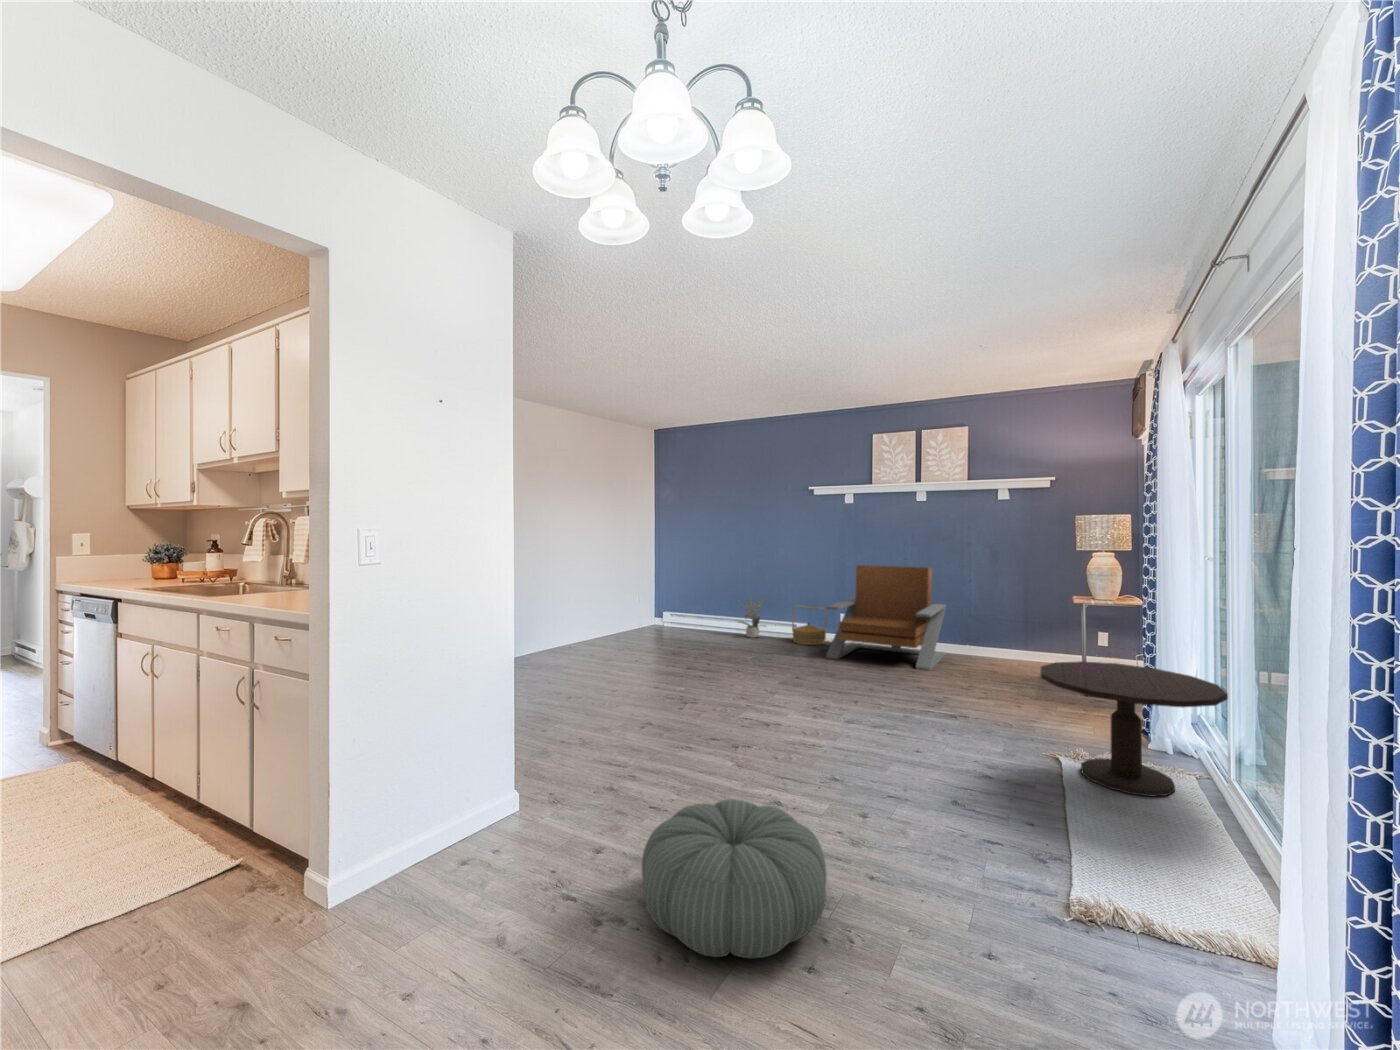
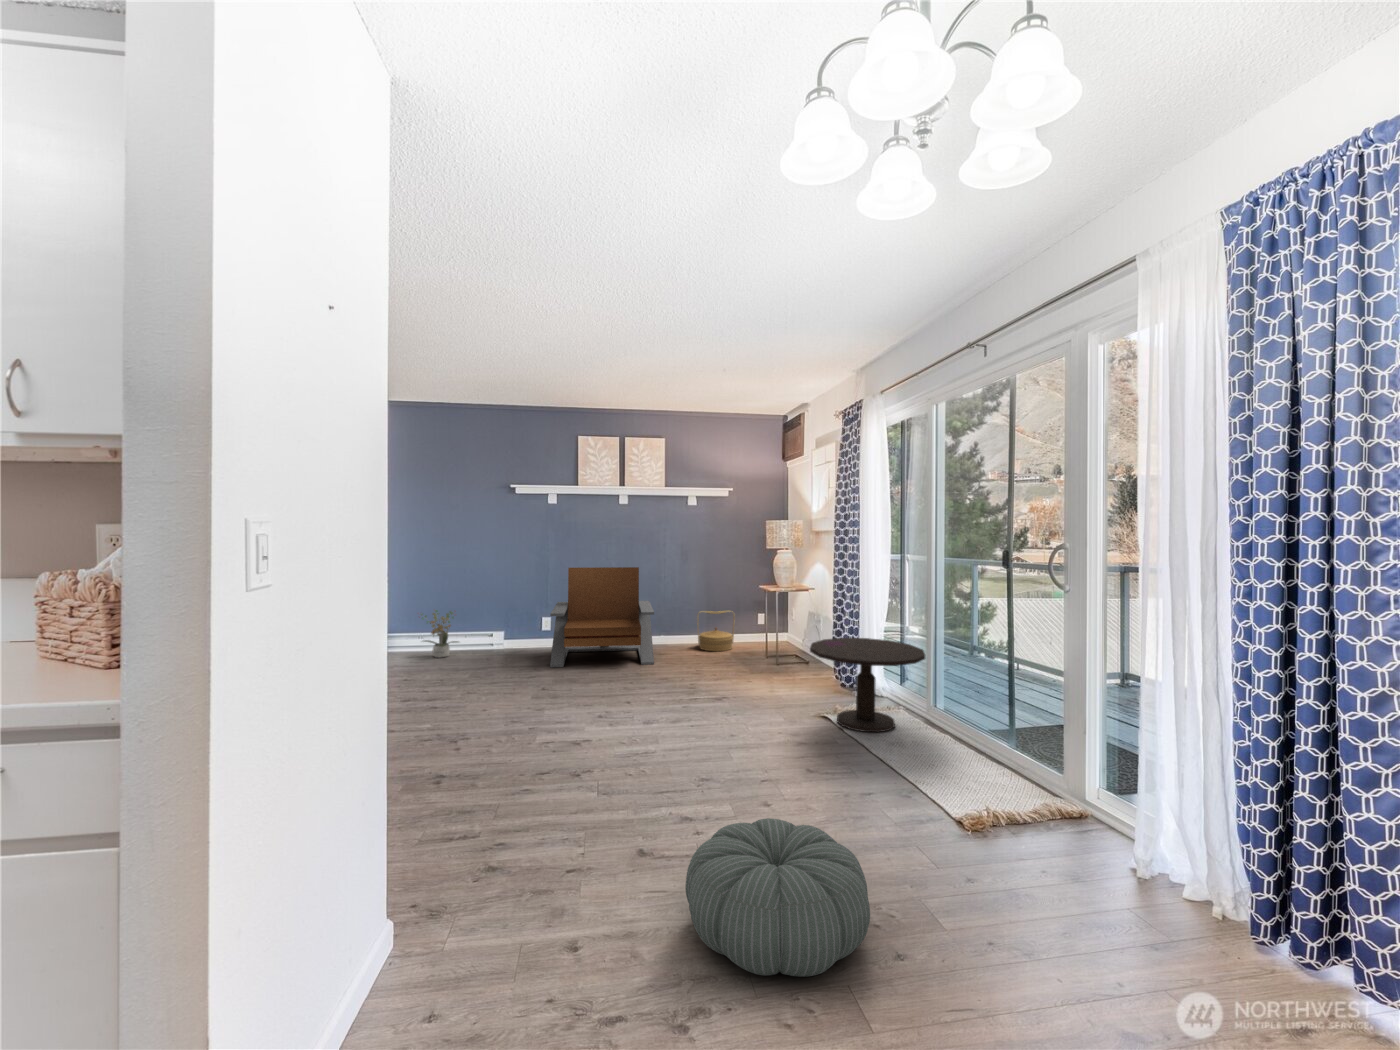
woven basket: present [792,606,827,645] -> present [697,611,735,651]

